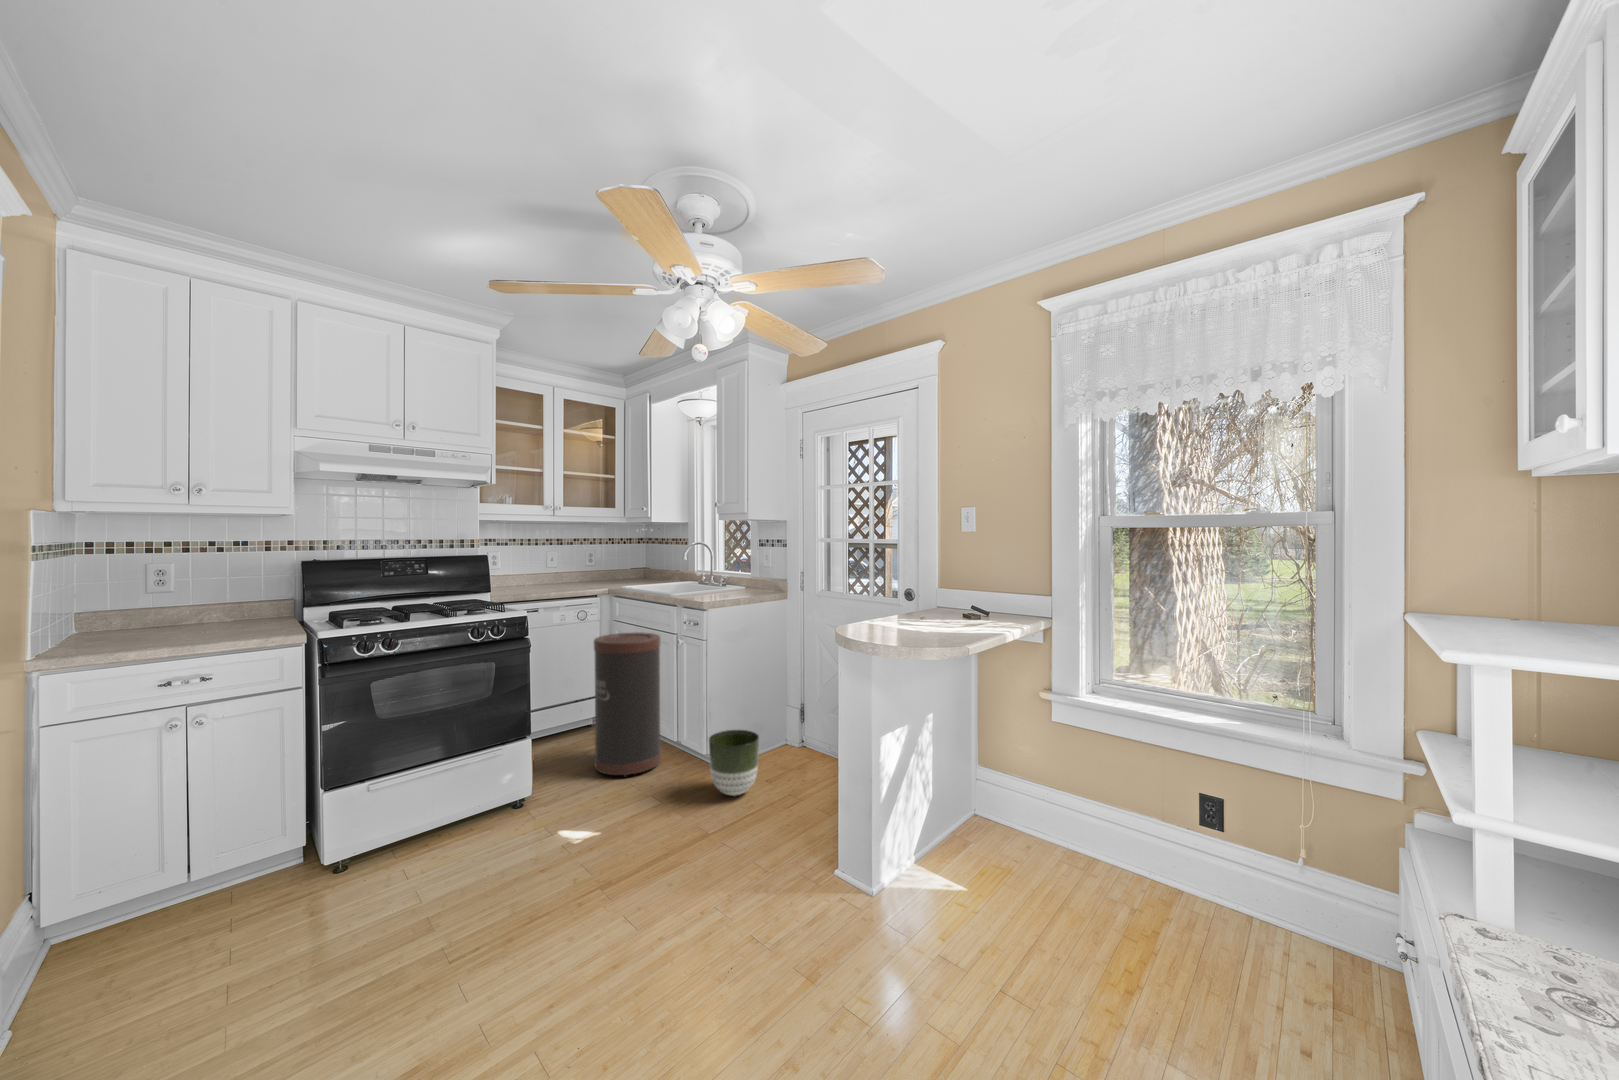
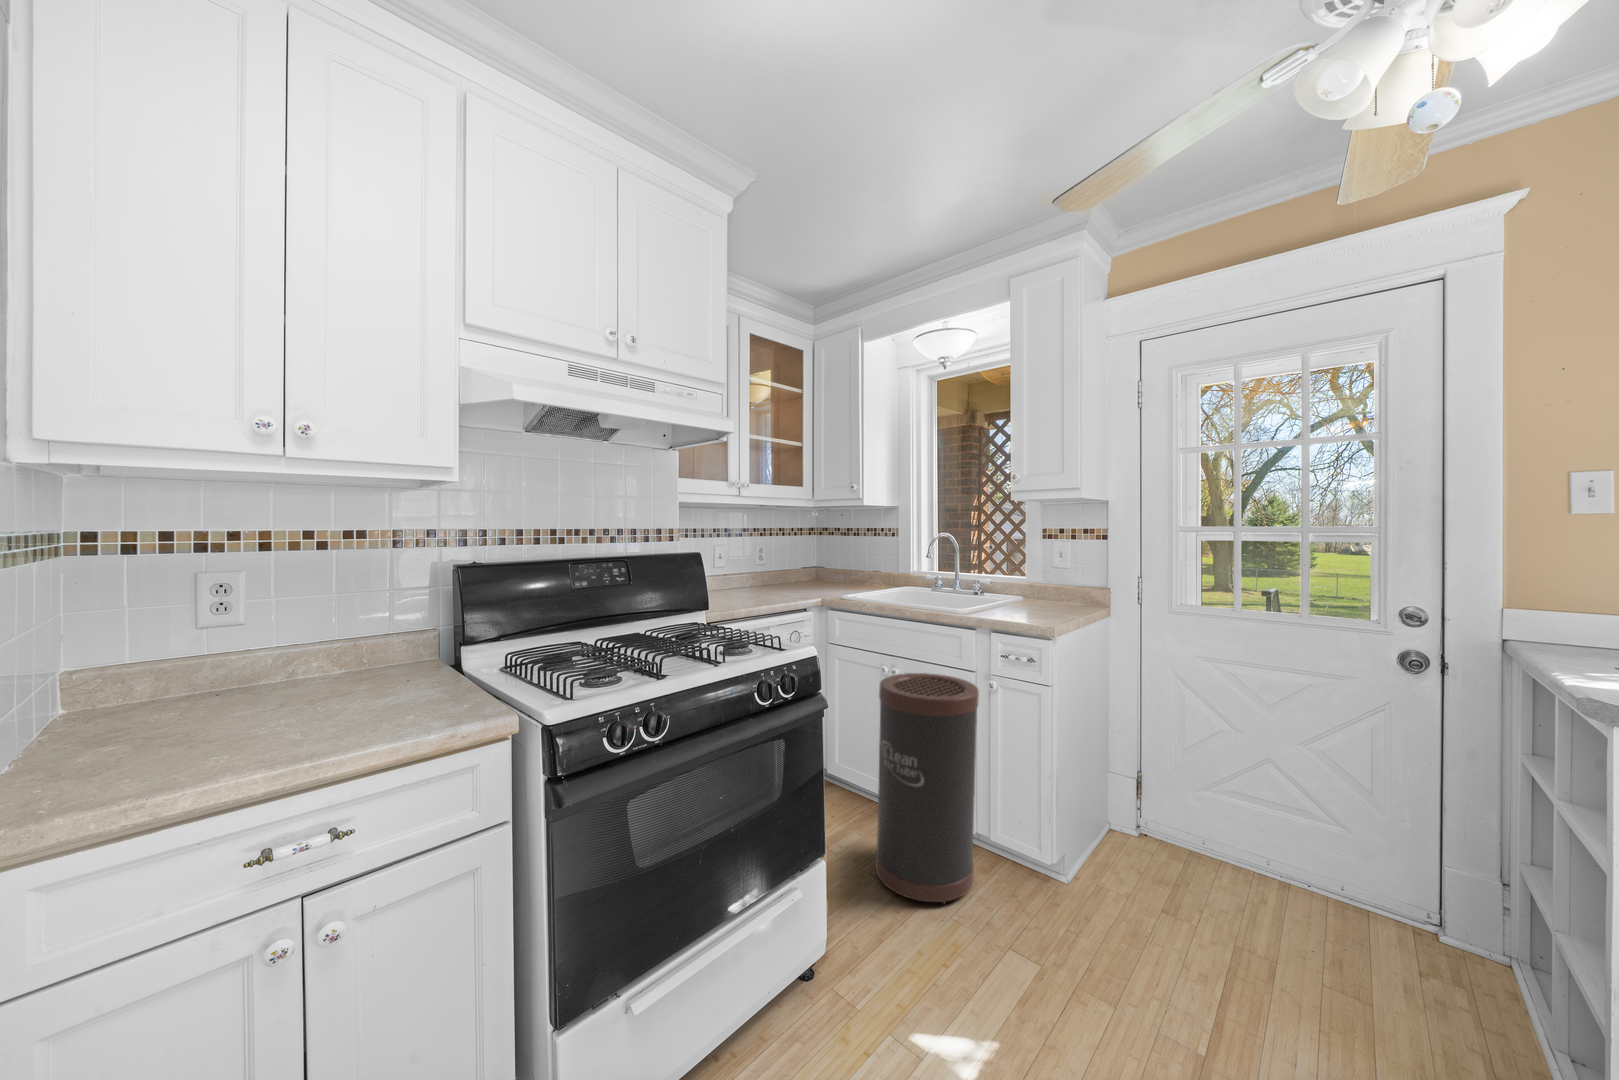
planter: present [709,730,759,796] -> none [1104,834,1195,949]

